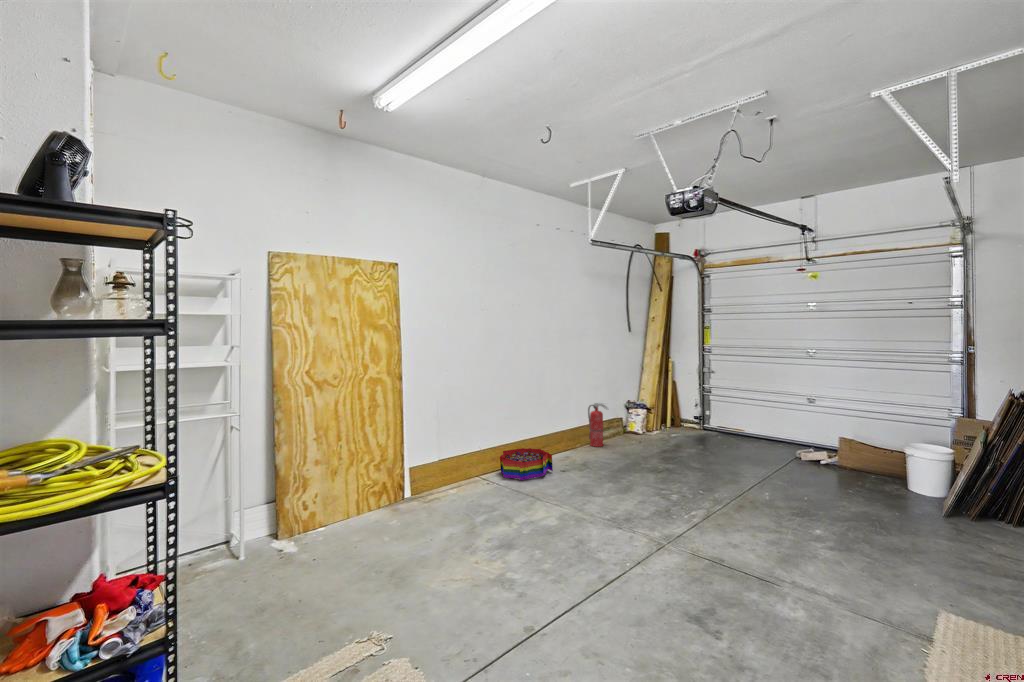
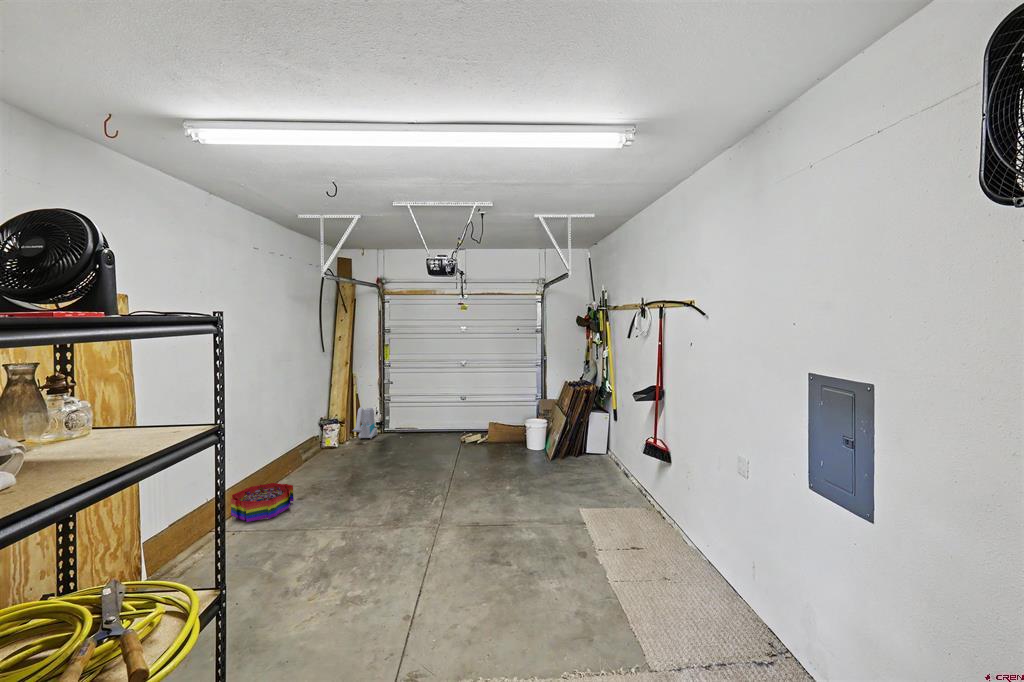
vacuum cleaner: none [657,395,694,433] -> present [352,407,377,439]
fire extinguisher: present [588,402,609,447] -> none [296,424,321,468]

